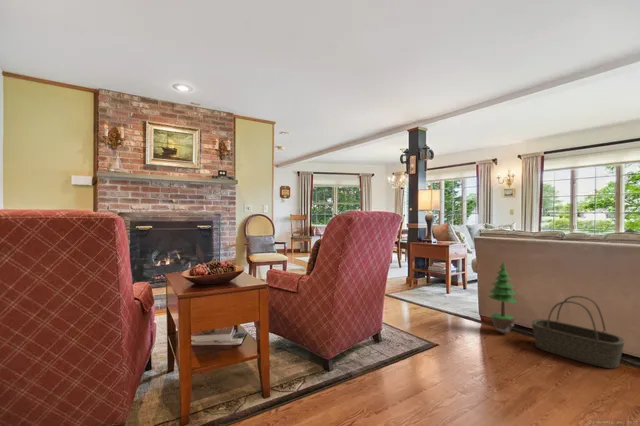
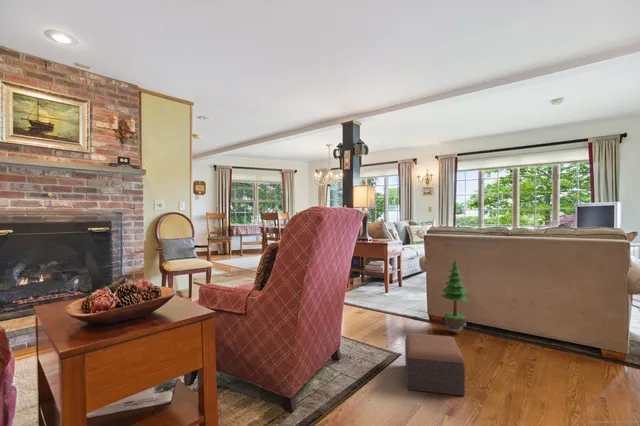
basket: present [532,296,624,369] -> none [485,291,570,360]
footstool: none [432,324,486,383] -> present [405,333,465,396]

